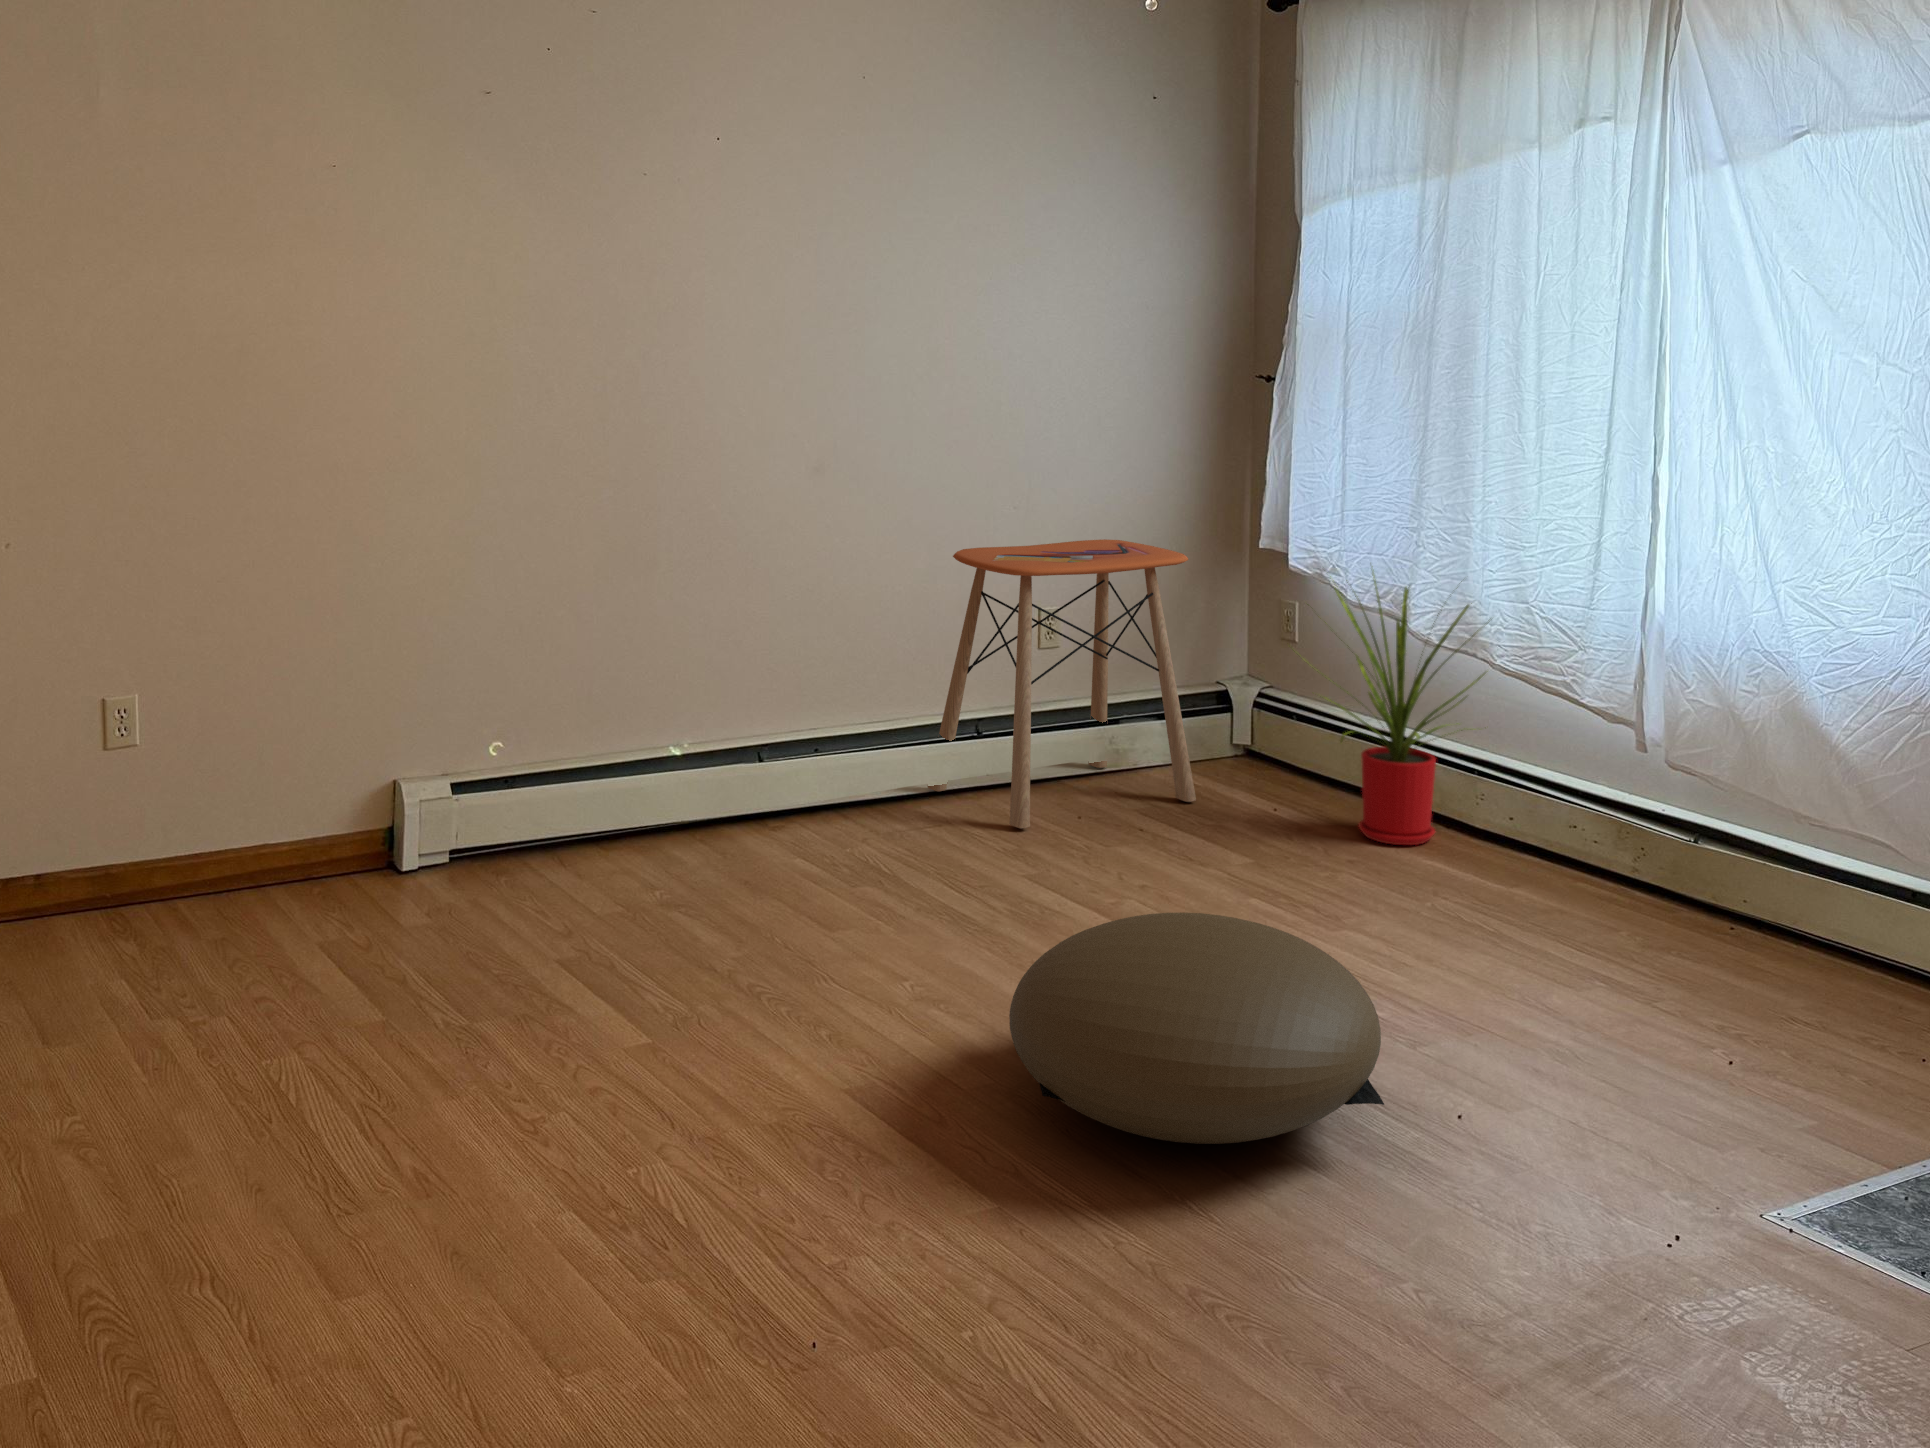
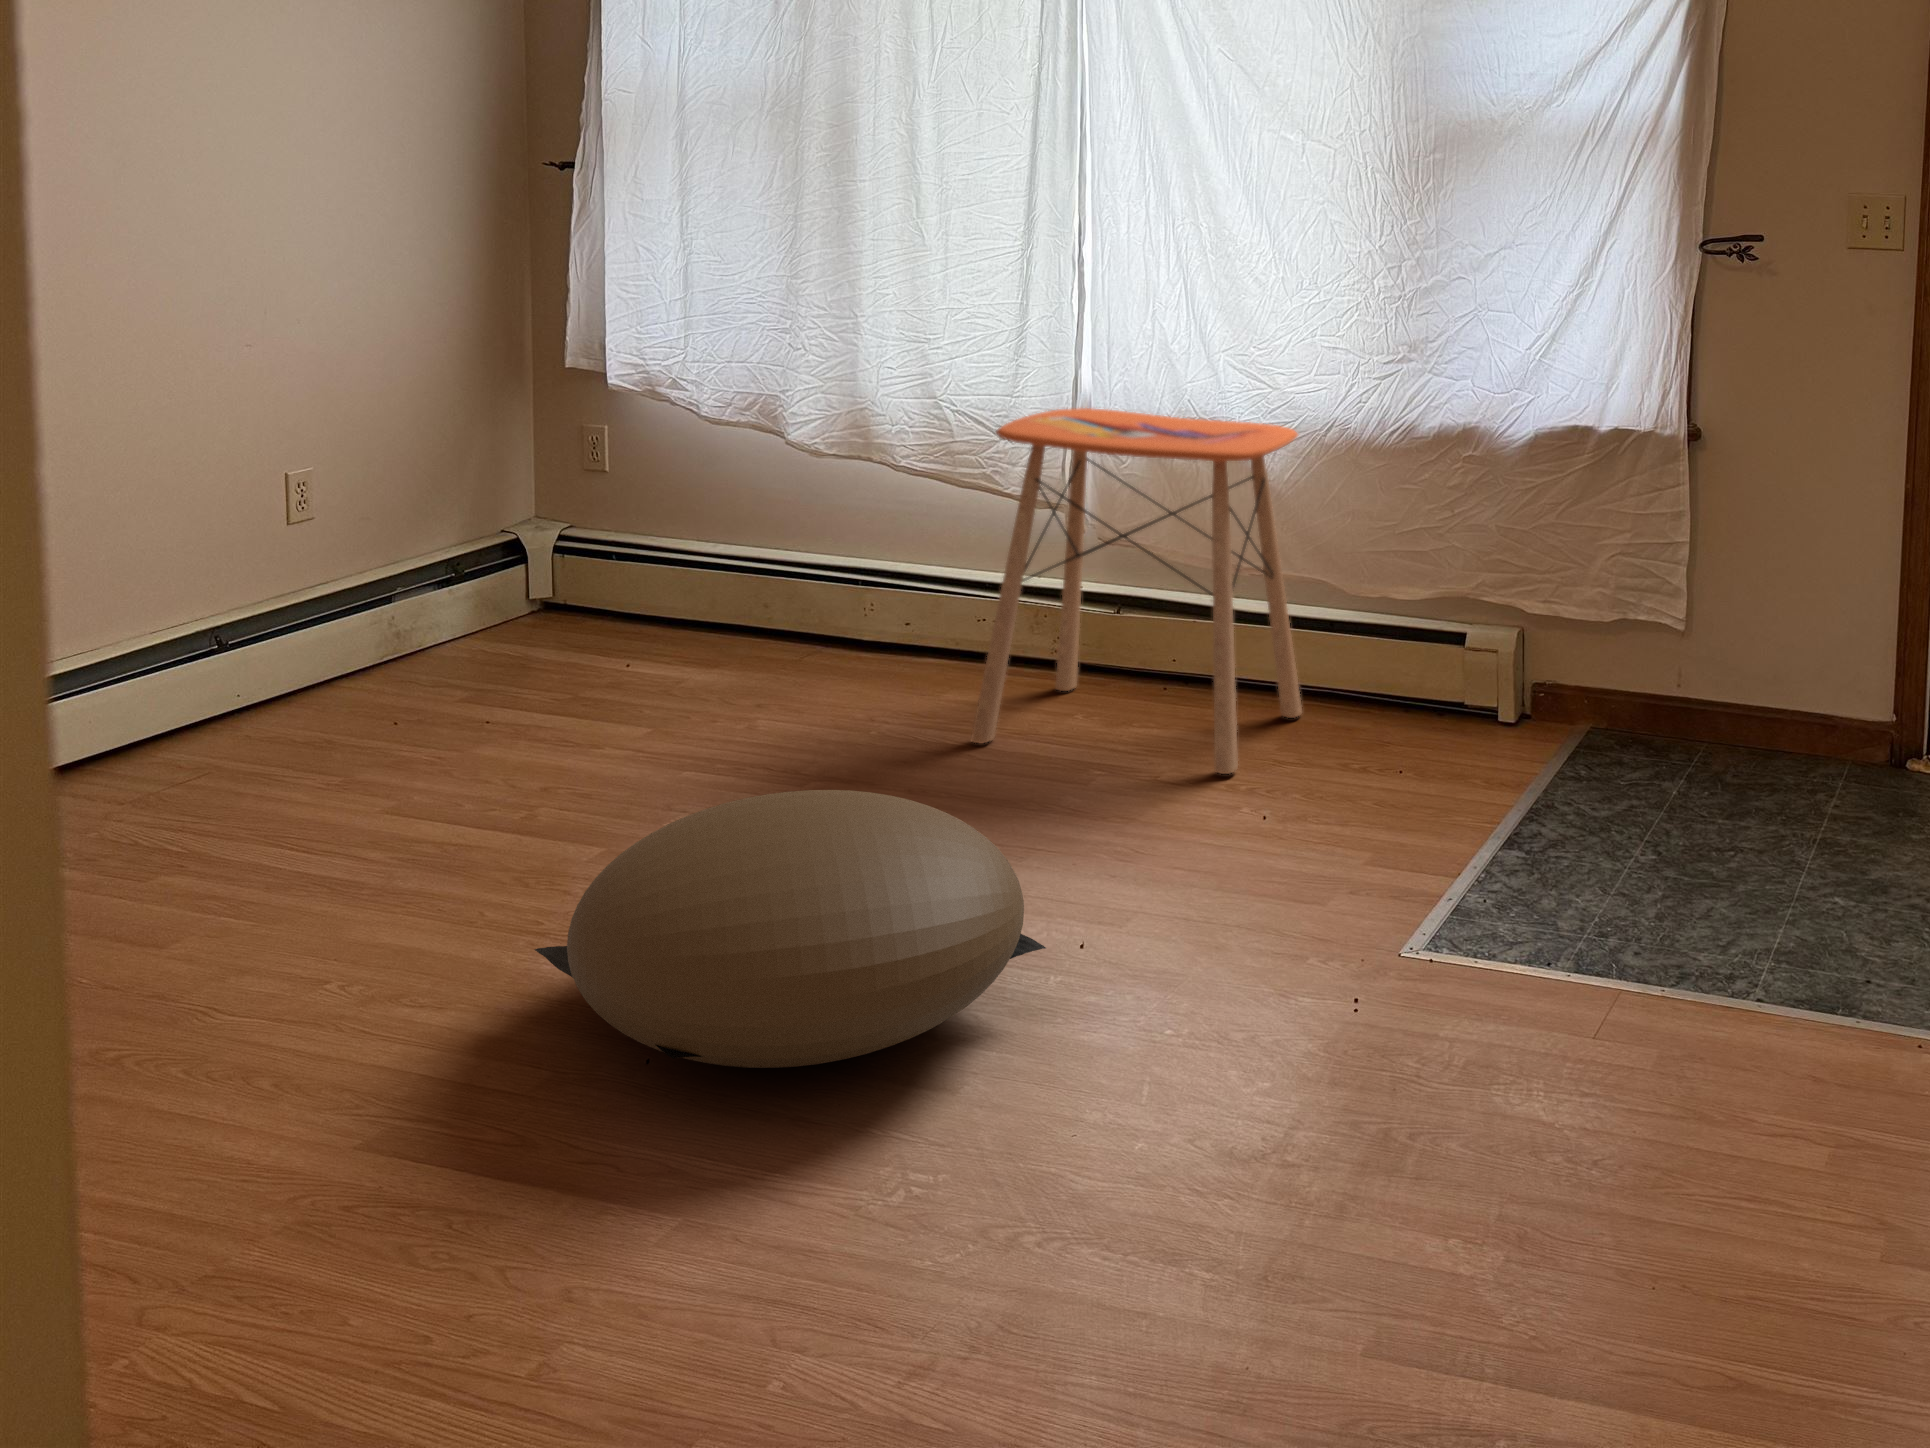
side table: present [927,539,1196,829] -> present [971,408,1302,774]
house plant: present [1307,579,1489,845] -> none [658,370,903,677]

